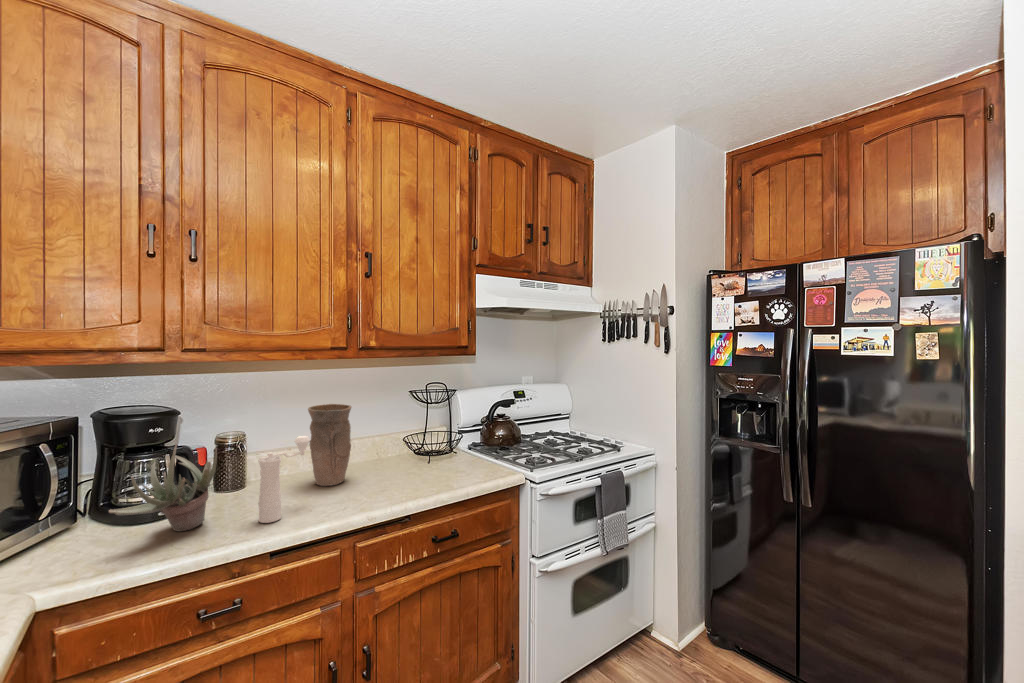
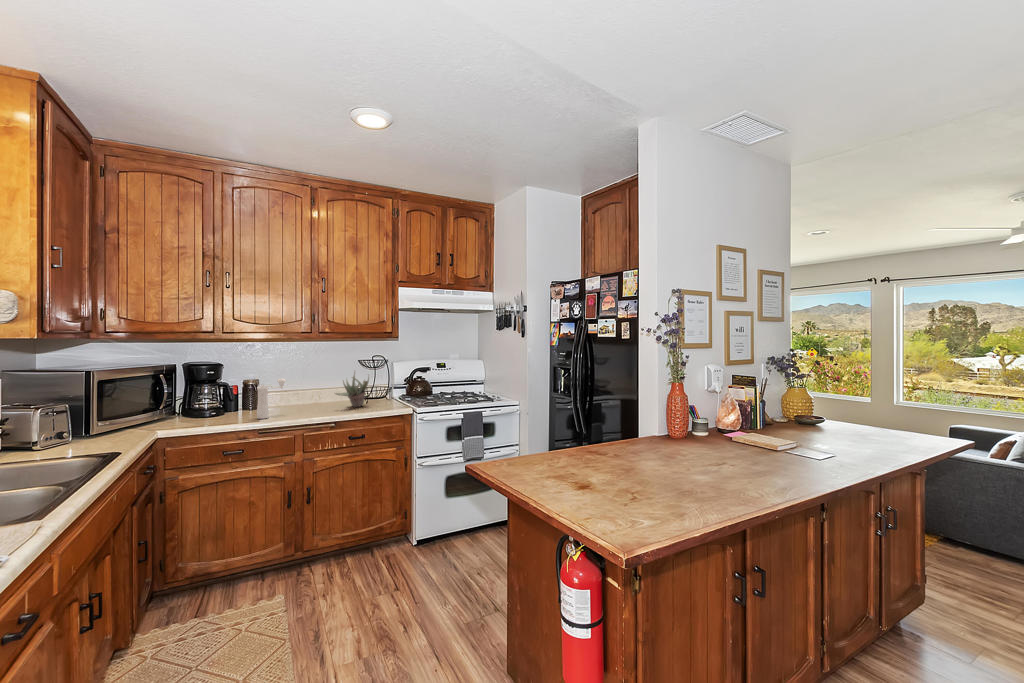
vase: present [308,404,351,486] -> none [291,365,316,409]
succulent plant: present [109,444,217,531] -> present [335,372,369,407]

